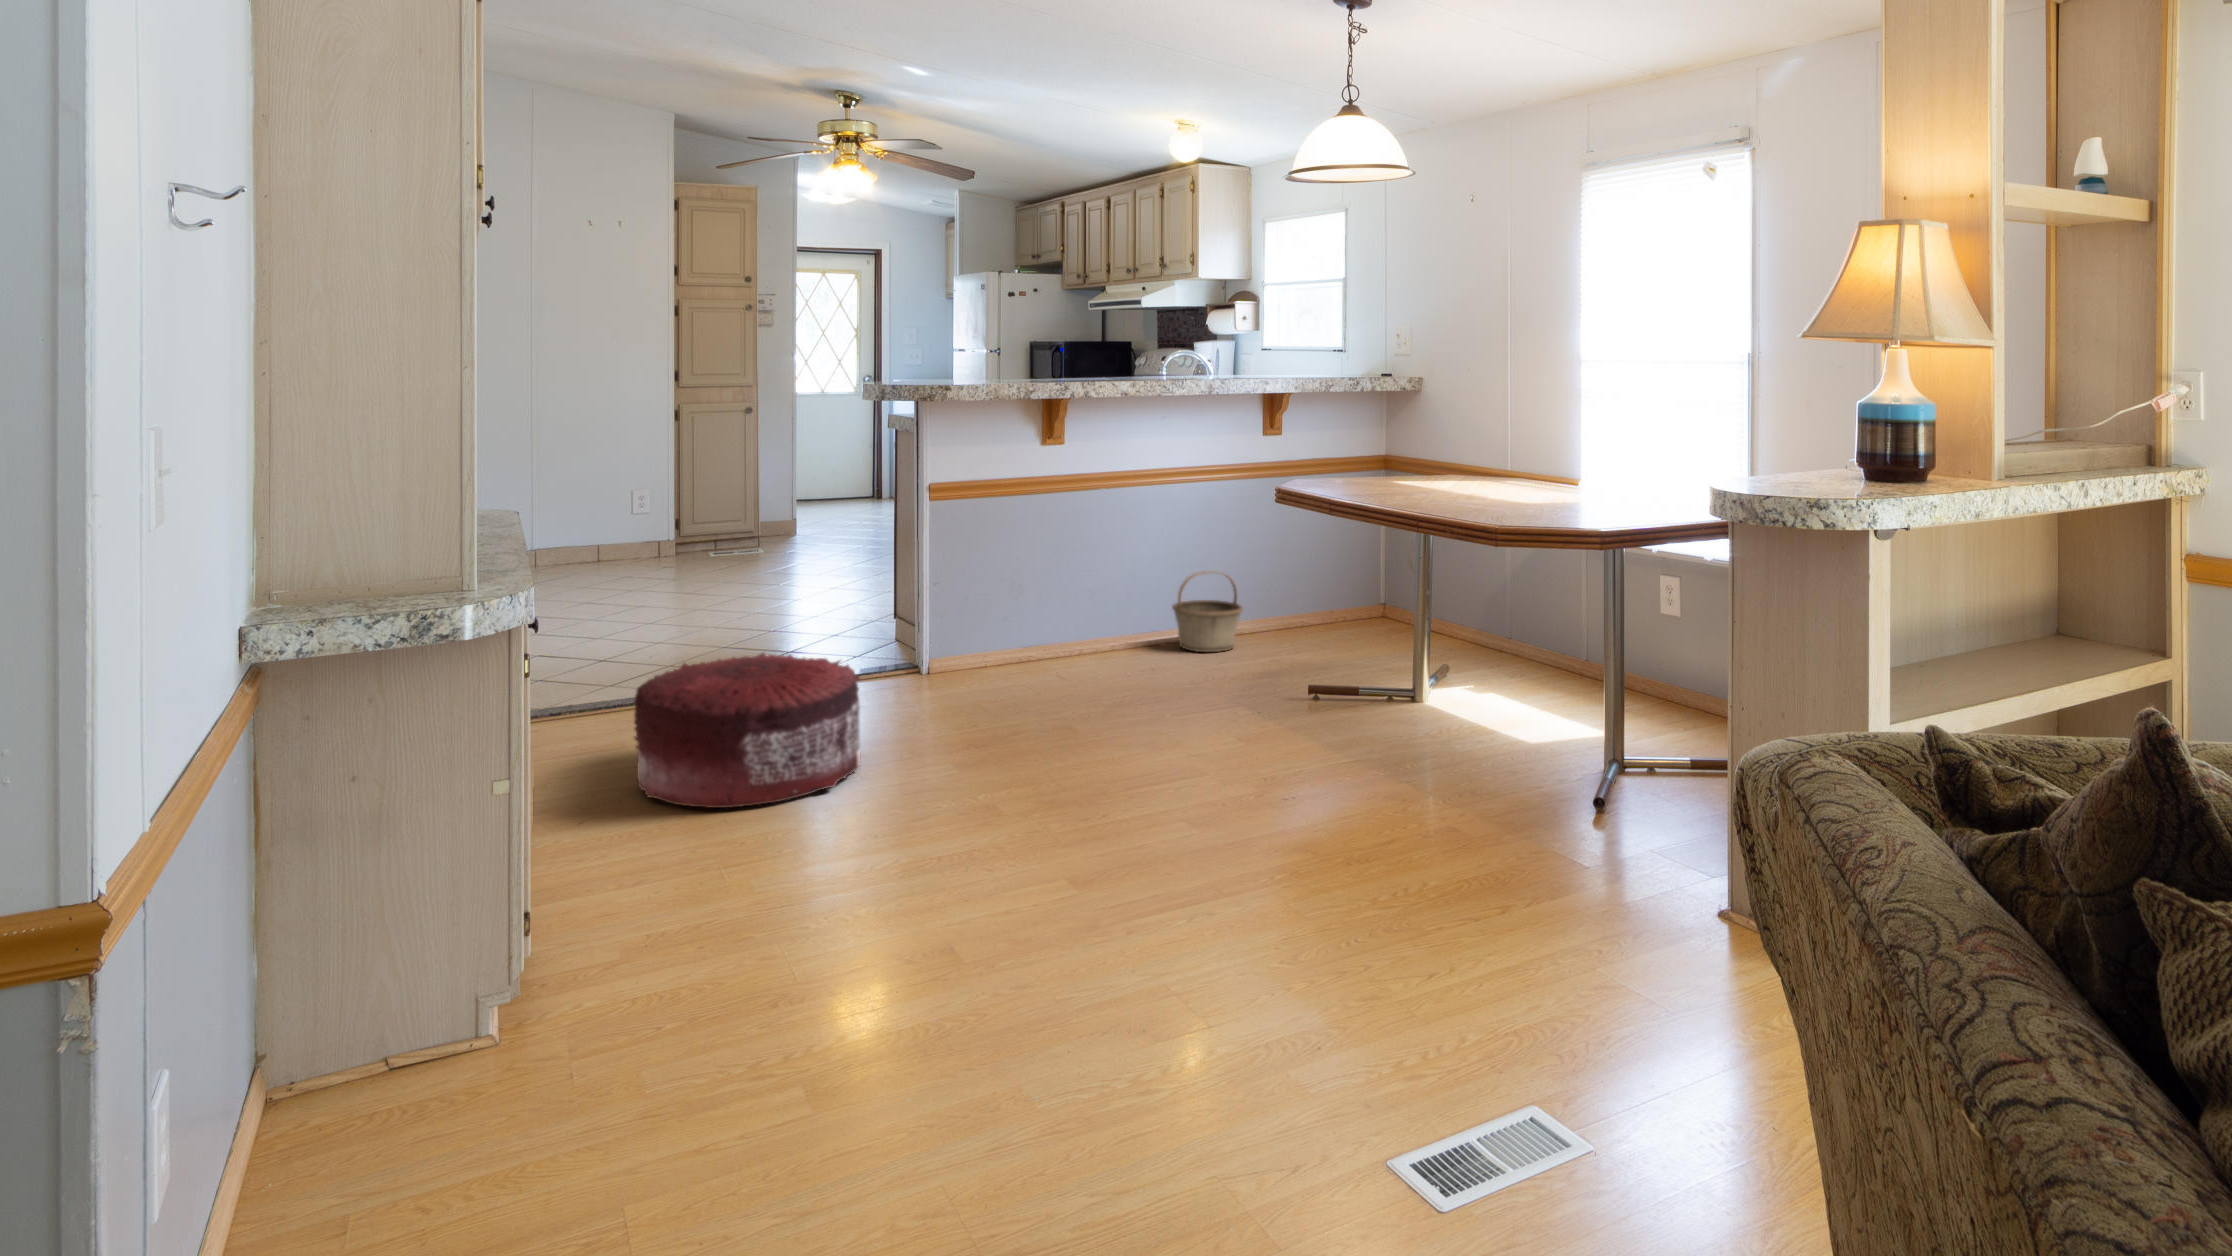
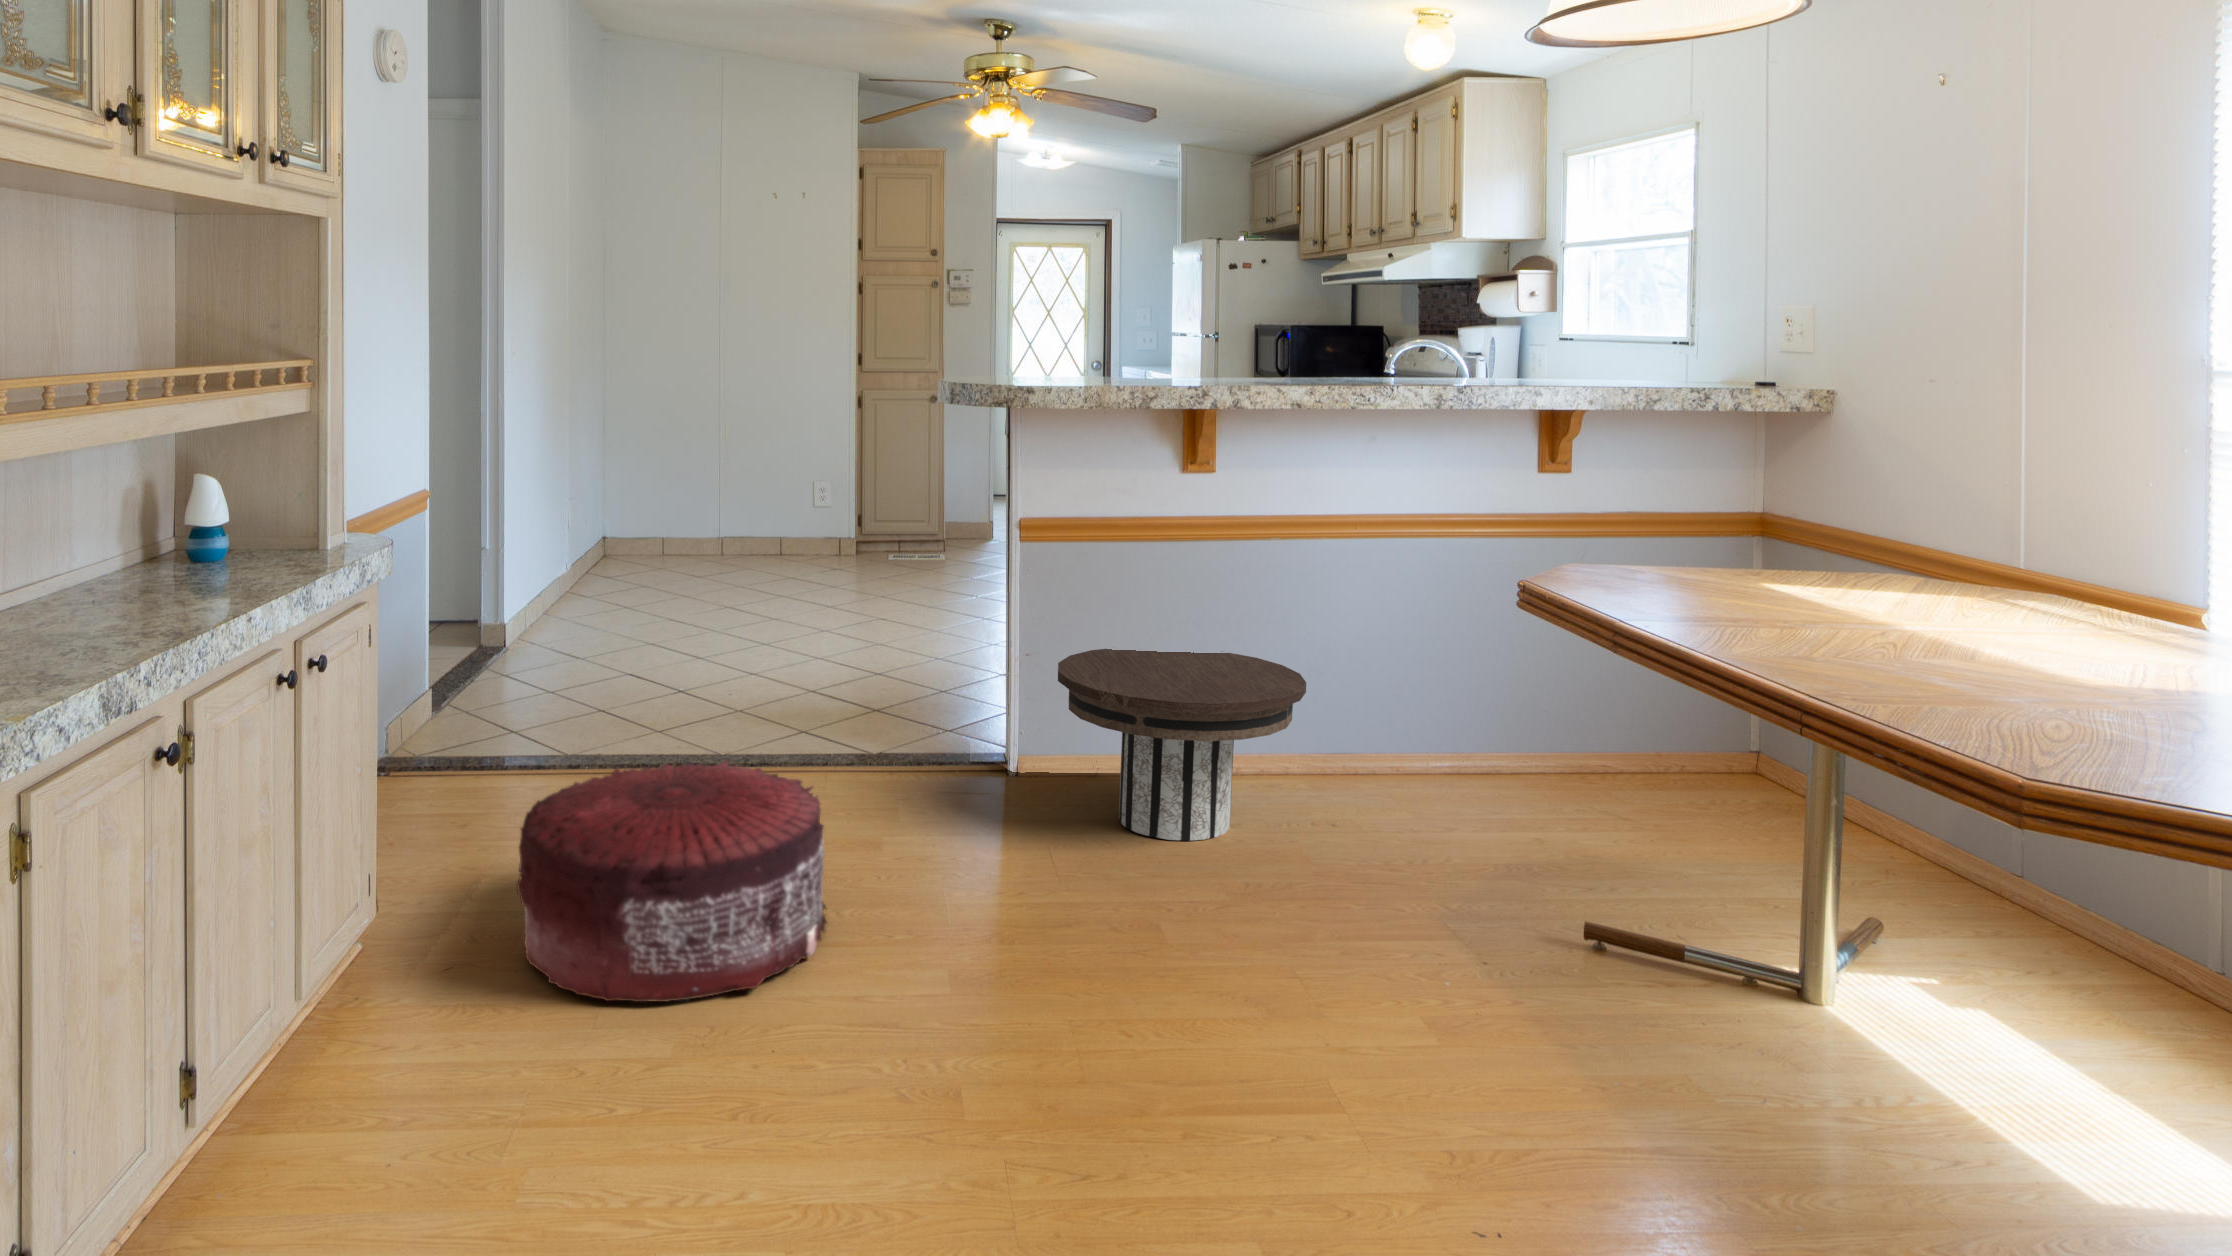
side table: none [973,563,1143,686] -> present [1058,649,1306,841]
basket: present [1172,571,1243,652] -> none [1369,678,1483,805]

